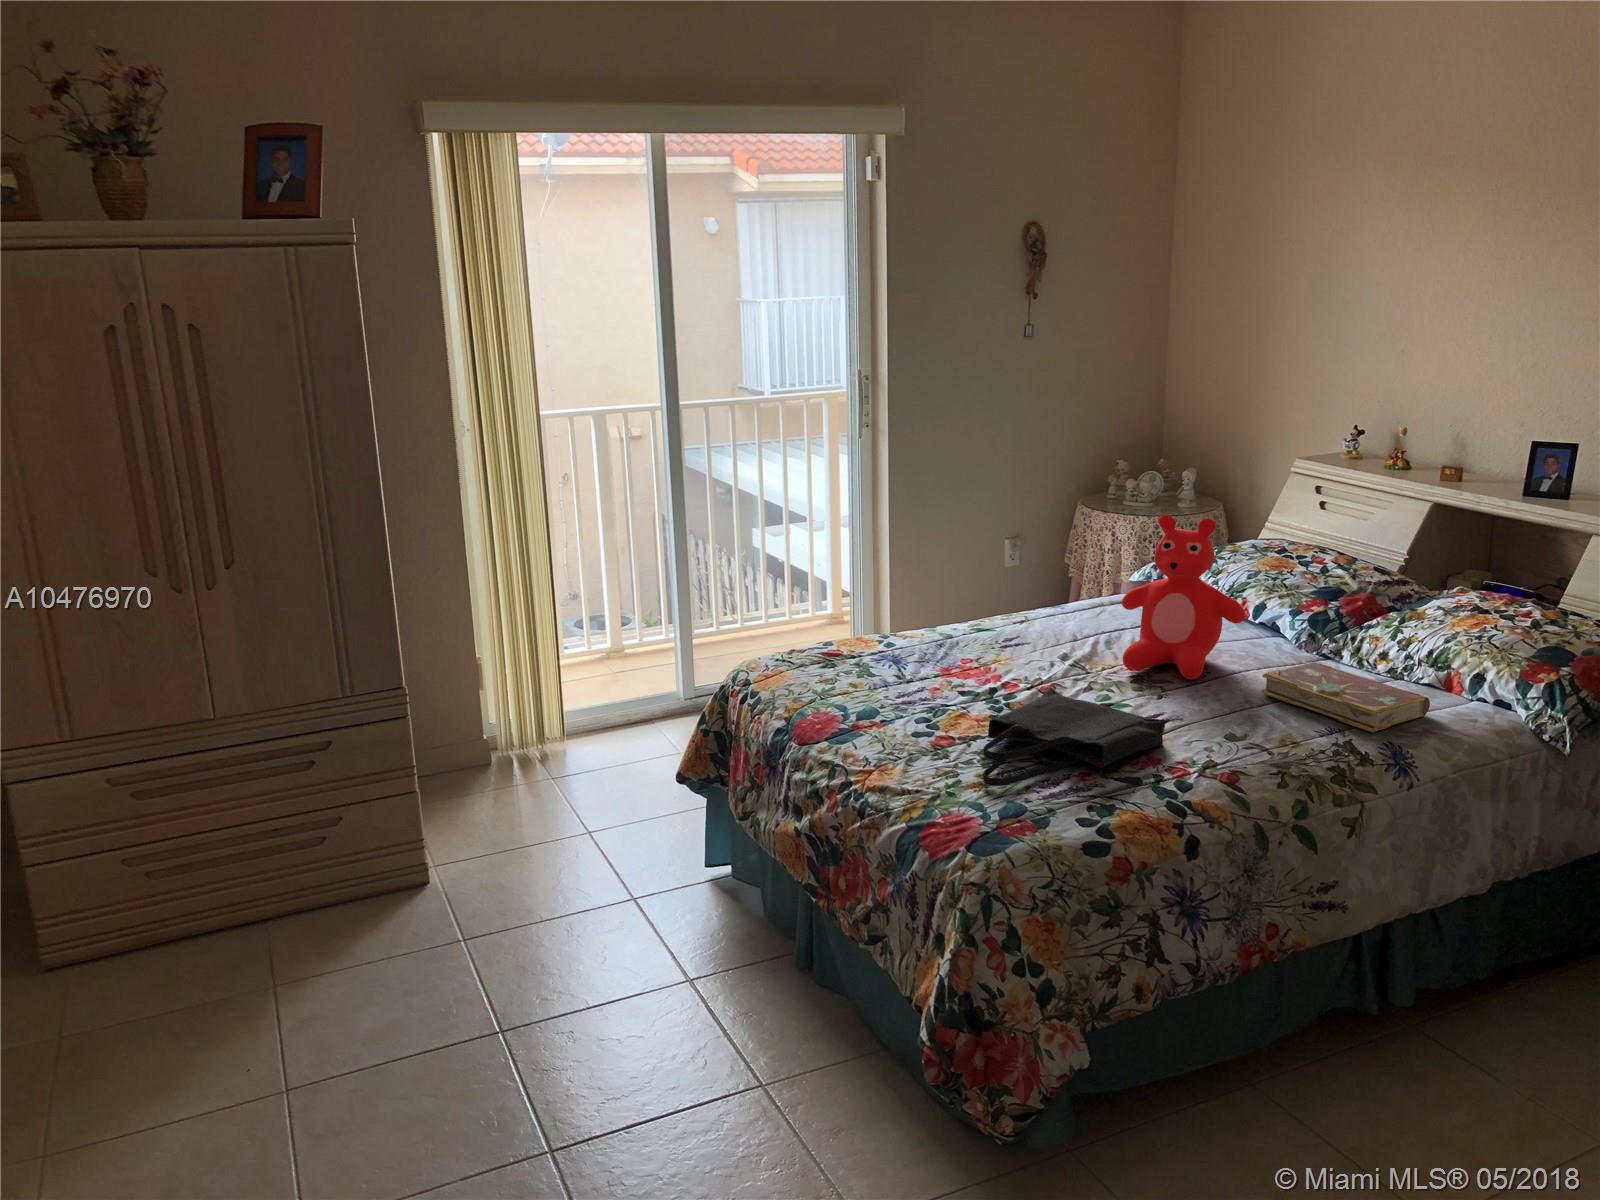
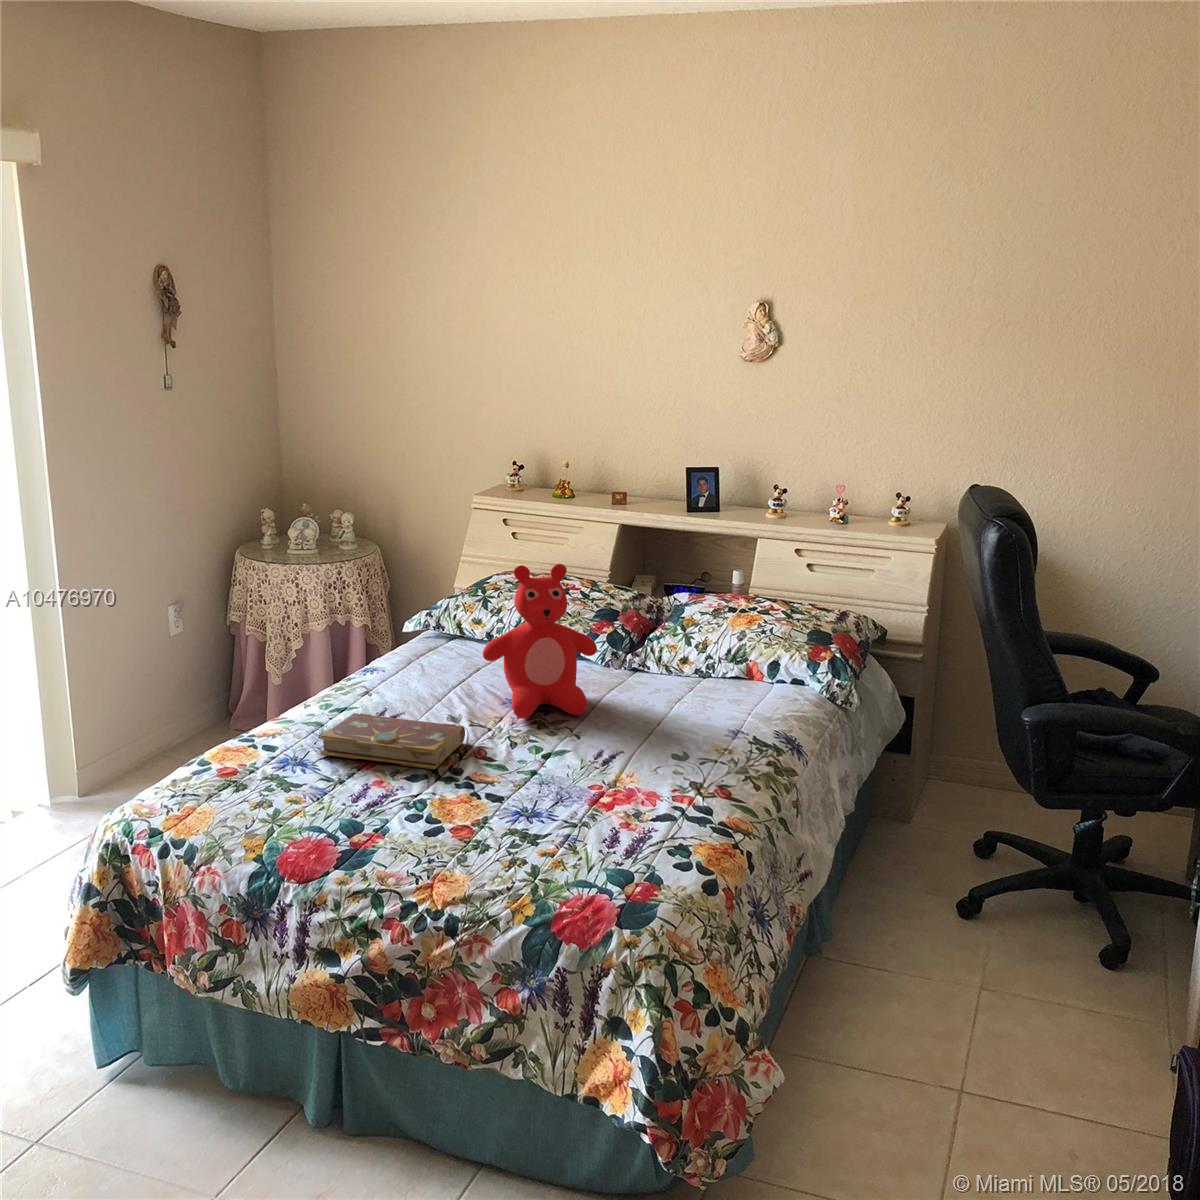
book: present [1261,662,1430,732] -> present [320,713,465,769]
tote bag: present [983,688,1165,786] -> none [501,752,642,861]

